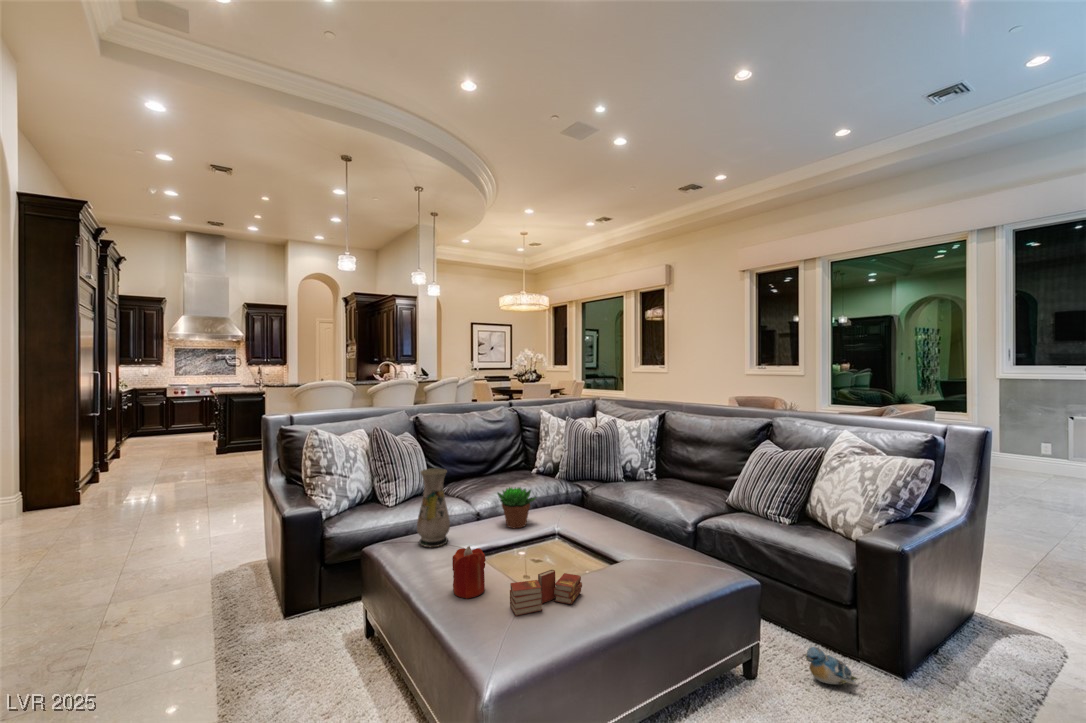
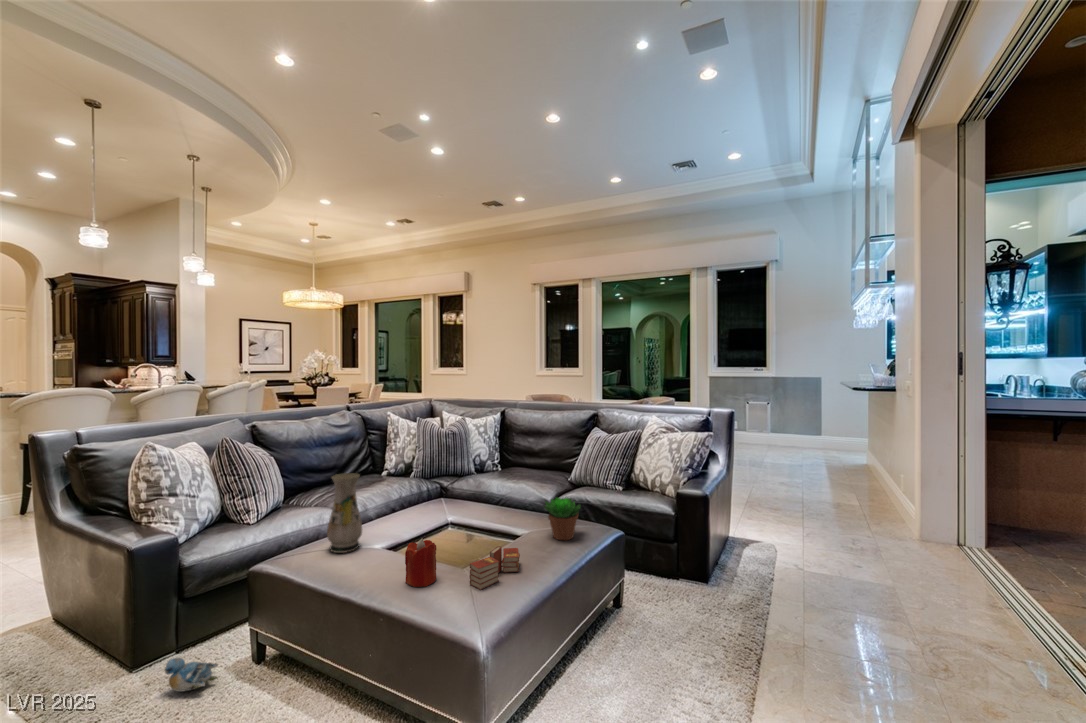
succulent plant: present [498,488,536,528] -> present [545,497,581,540]
plush toy: present [805,647,857,685] -> present [165,658,217,692]

